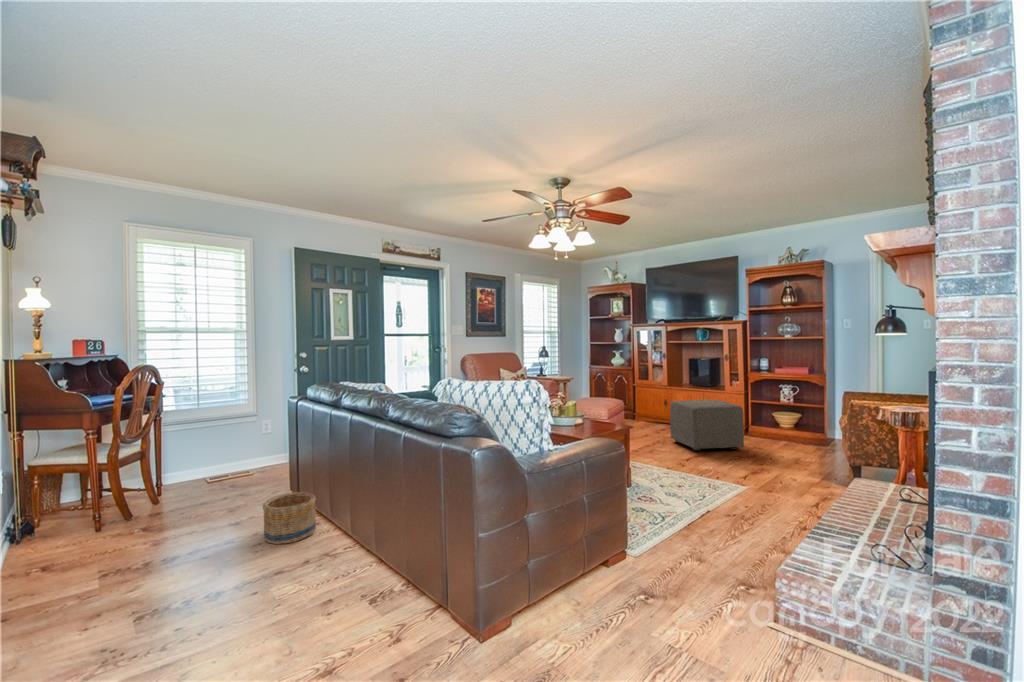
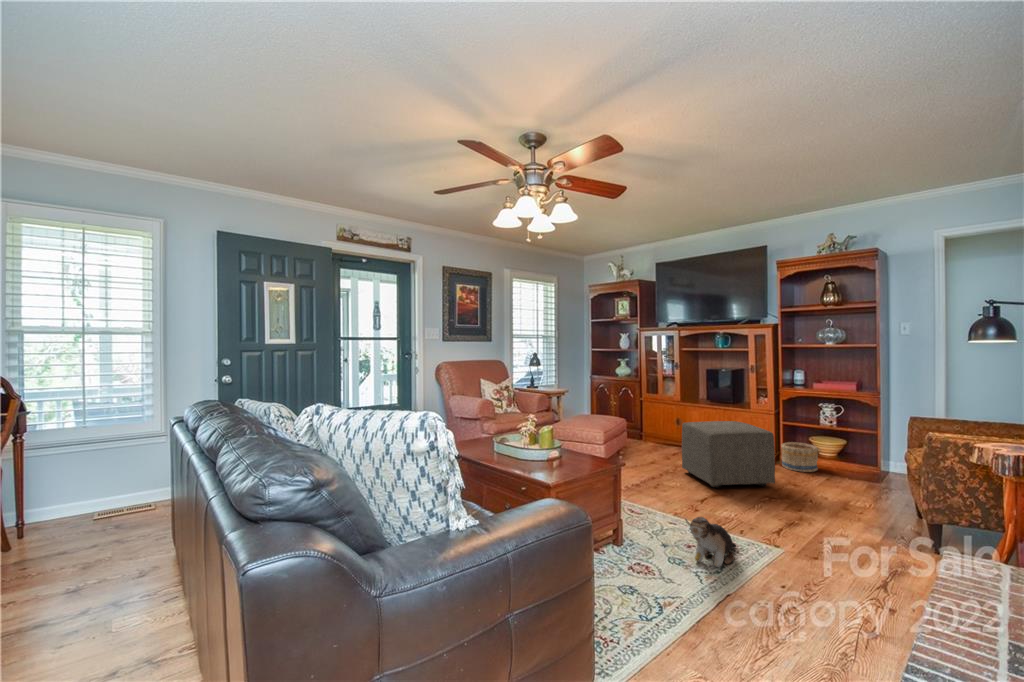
plush toy: none [677,461,714,497] -> present [685,517,736,567]
basket: present [263,492,316,544] -> present [781,442,818,472]

